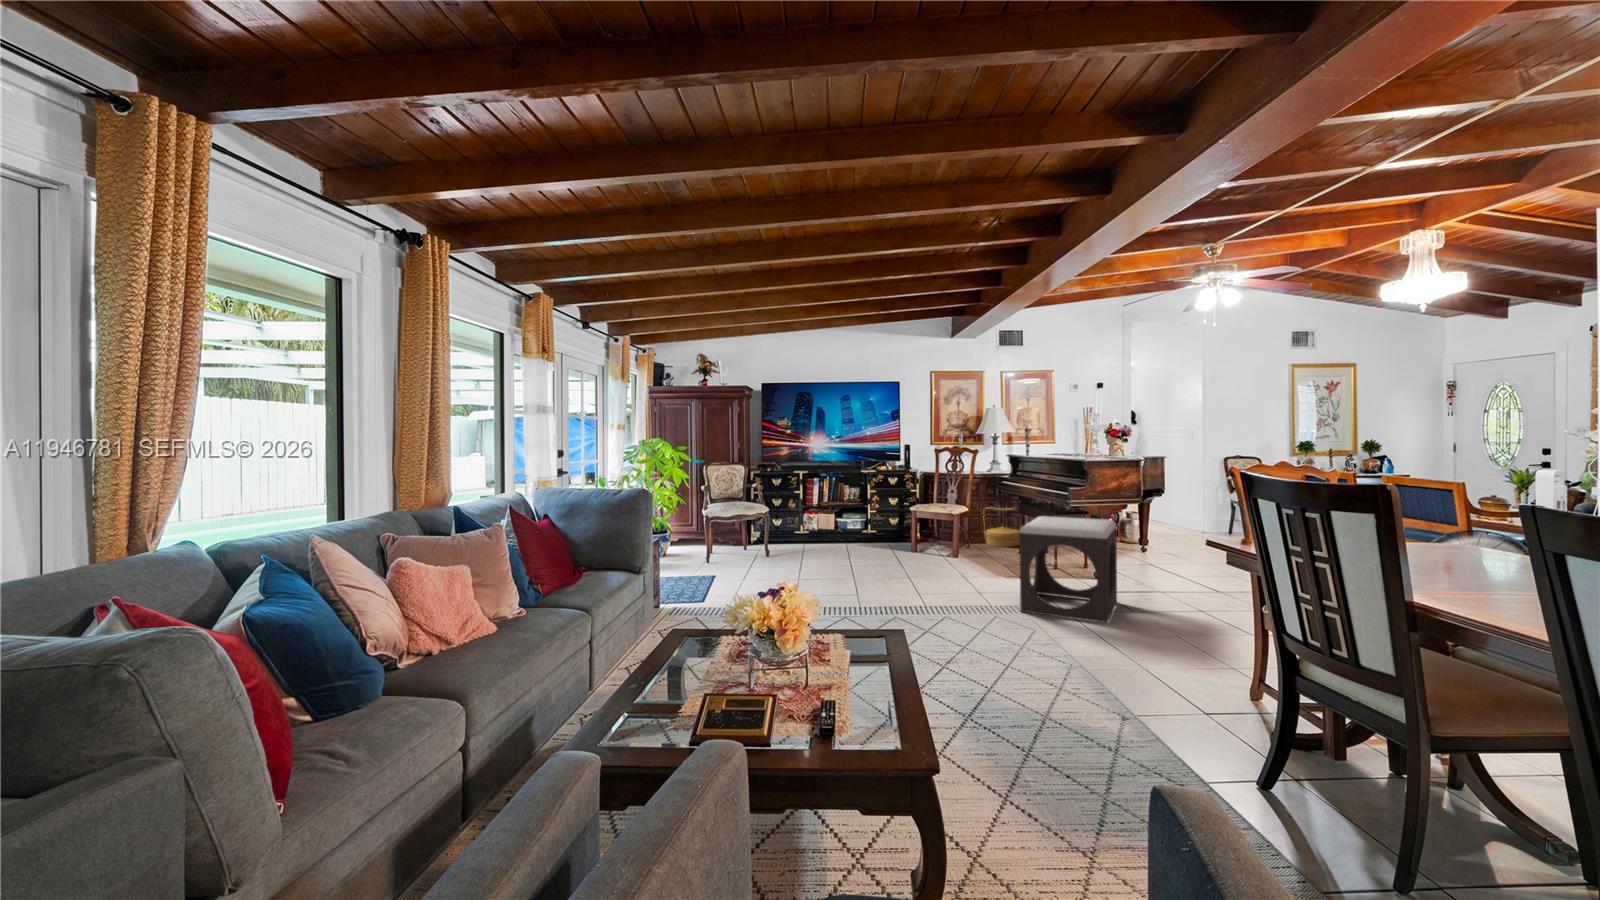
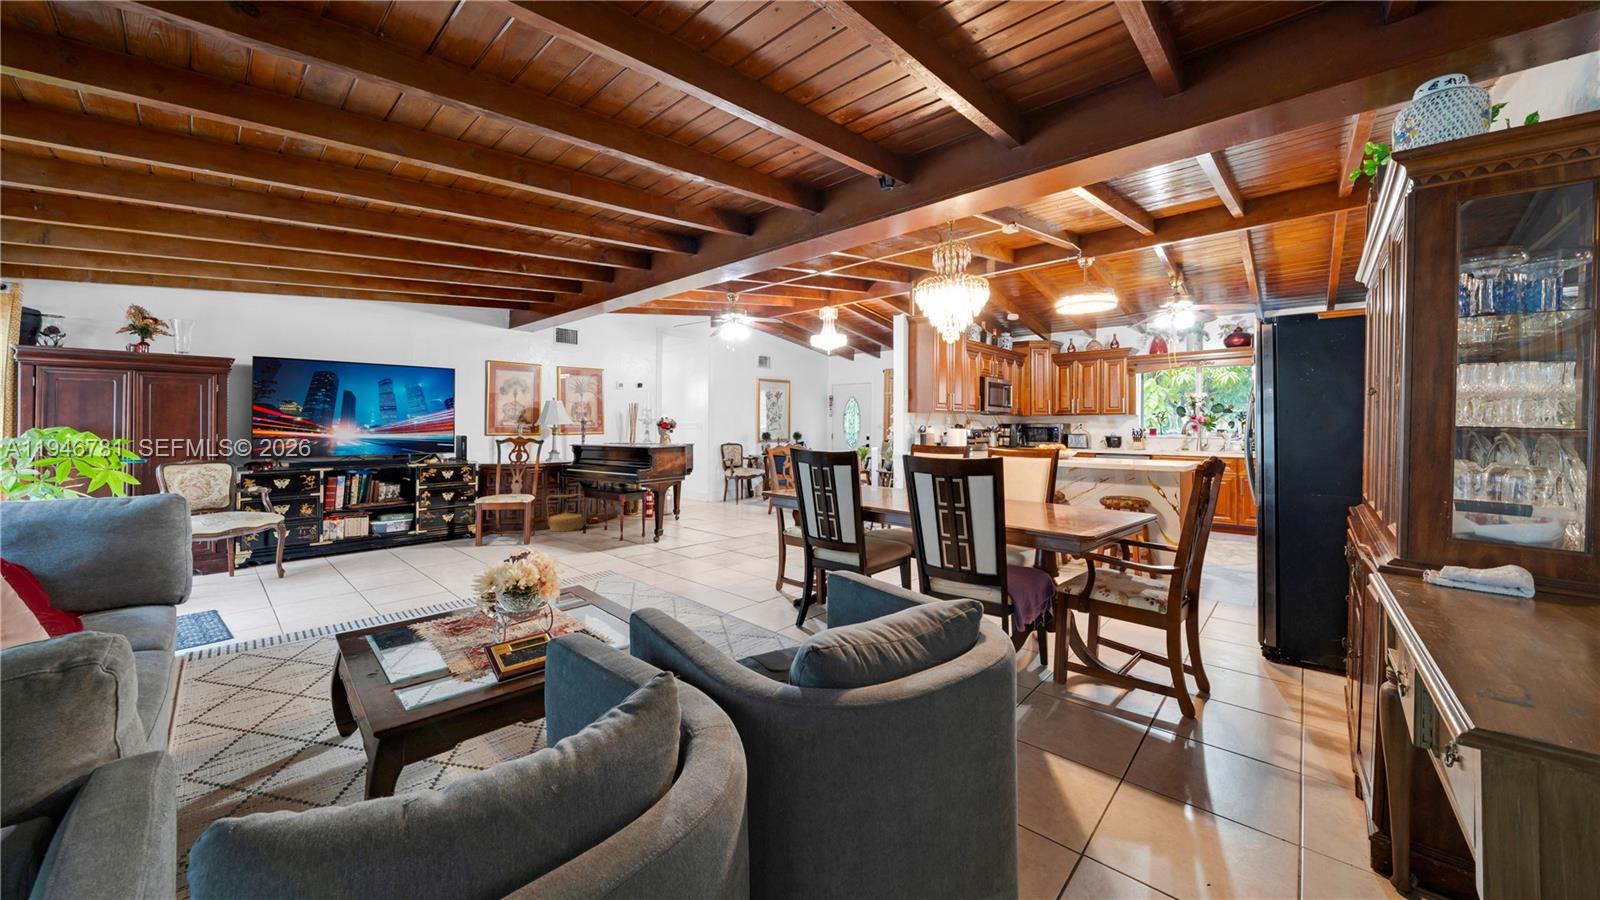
footstool: present [1019,516,1117,623] -> none [601,492,678,581]

